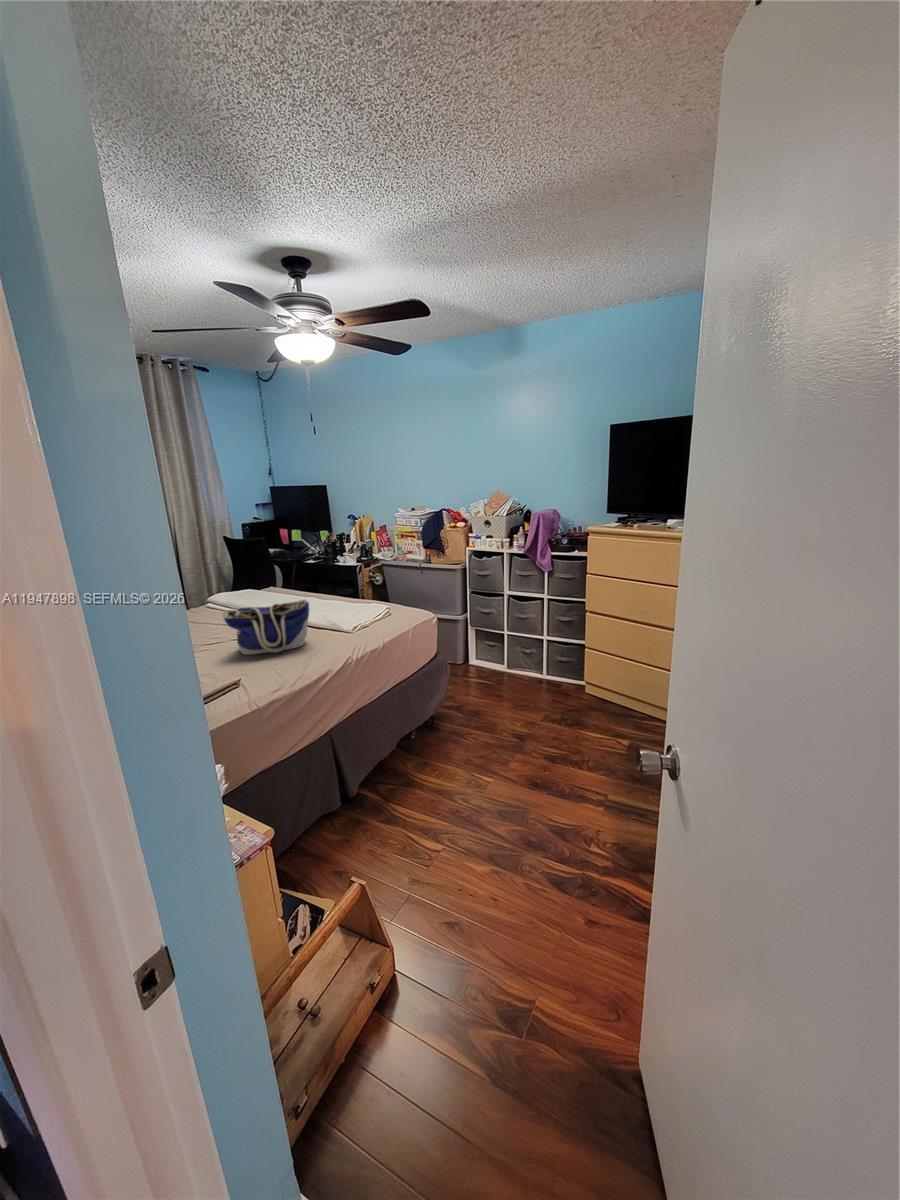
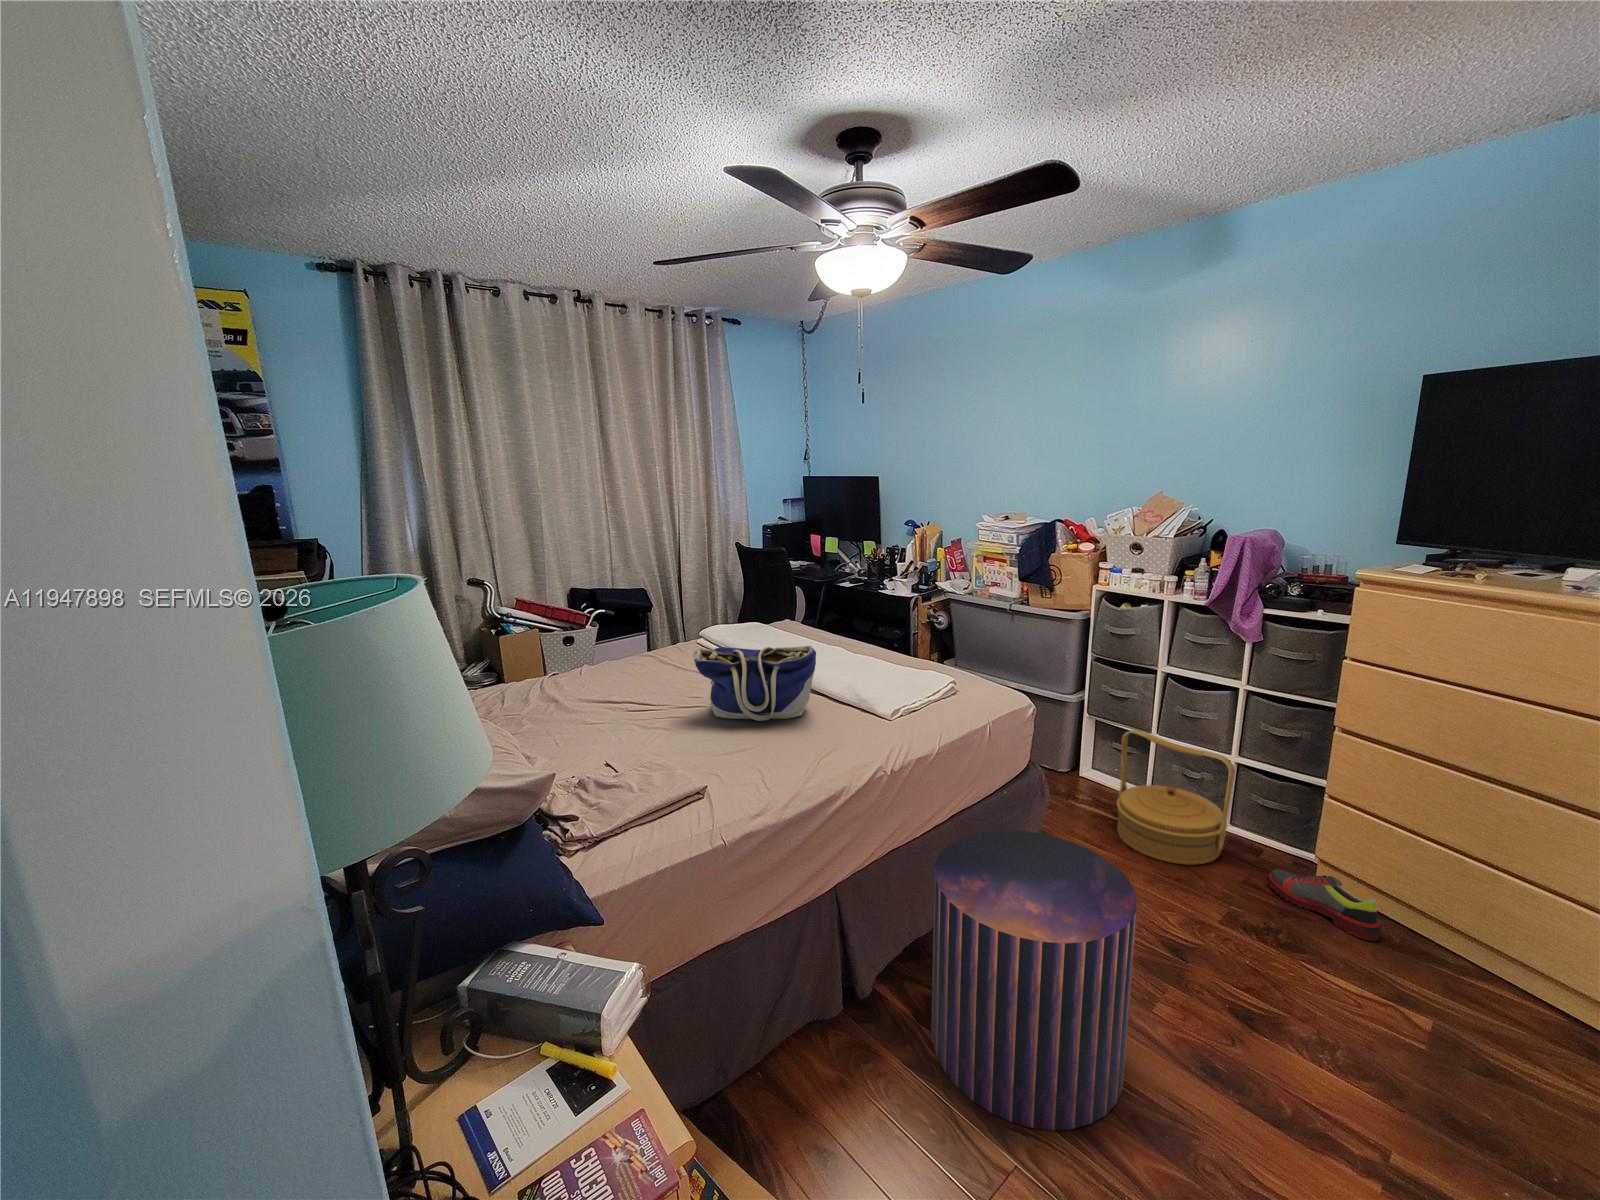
woven basket: none [489,628,545,696] -> present [1117,730,1235,865]
shoe: none [563,685,611,712] -> present [1267,870,1381,941]
pouf: none [398,688,505,838] -> present [931,830,1137,1130]

